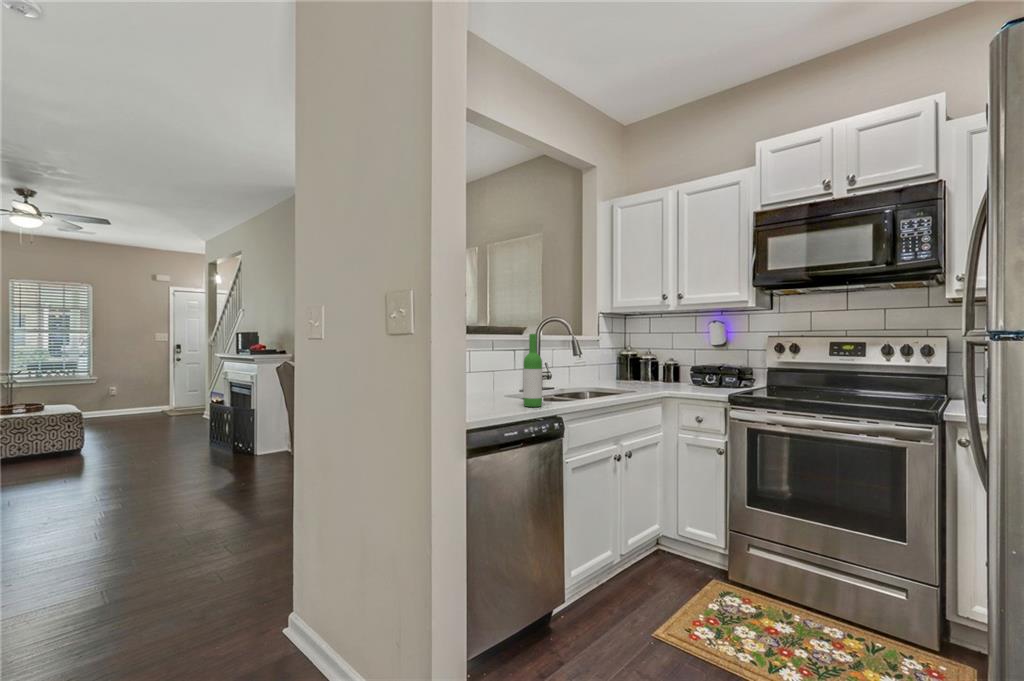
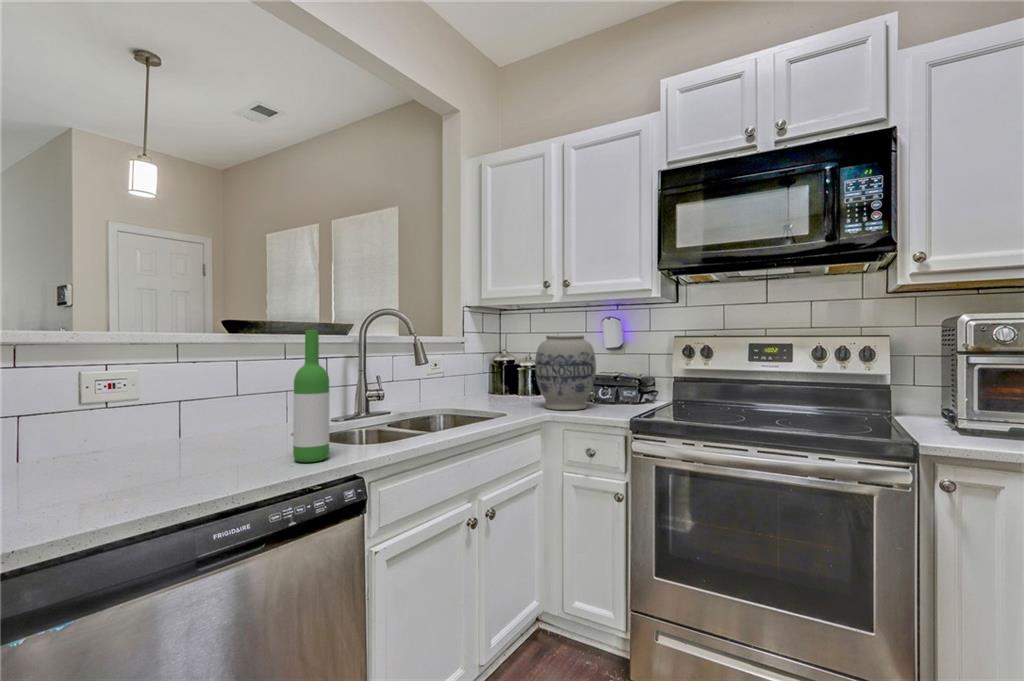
vase: none [657,336,703,390] -> present [535,335,596,410]

